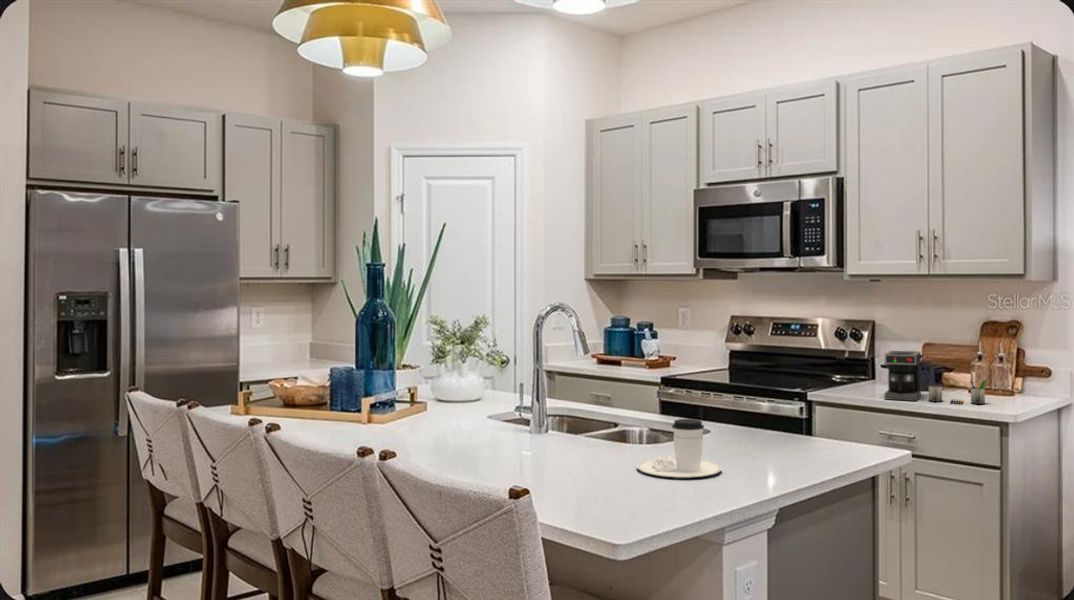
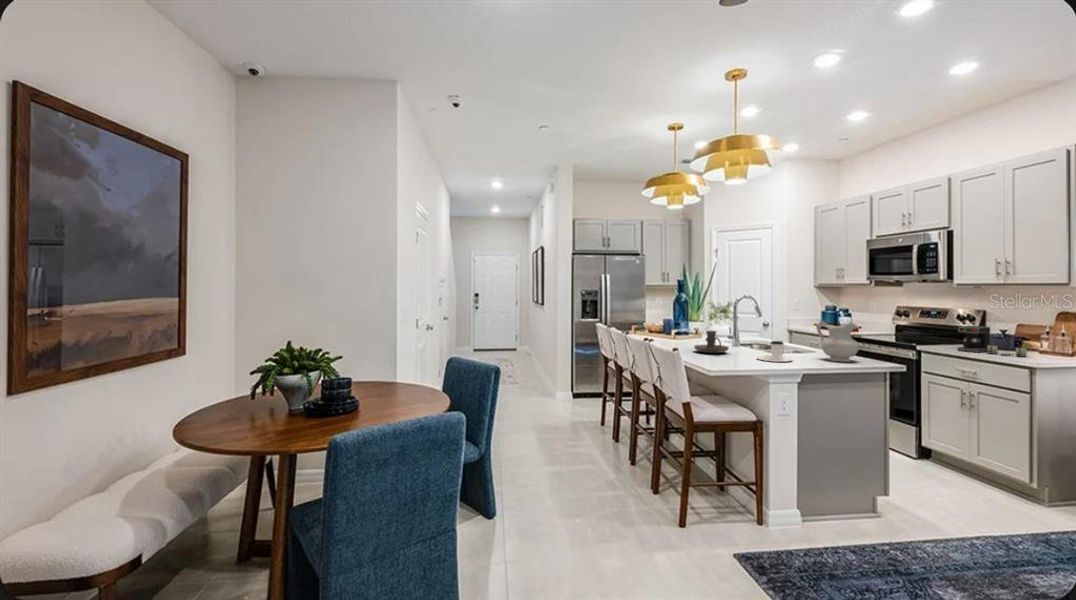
ceramic pitcher: none [743,358,830,456] -> present [817,321,858,362]
candle holder: none [461,400,553,466] -> present [694,331,729,353]

